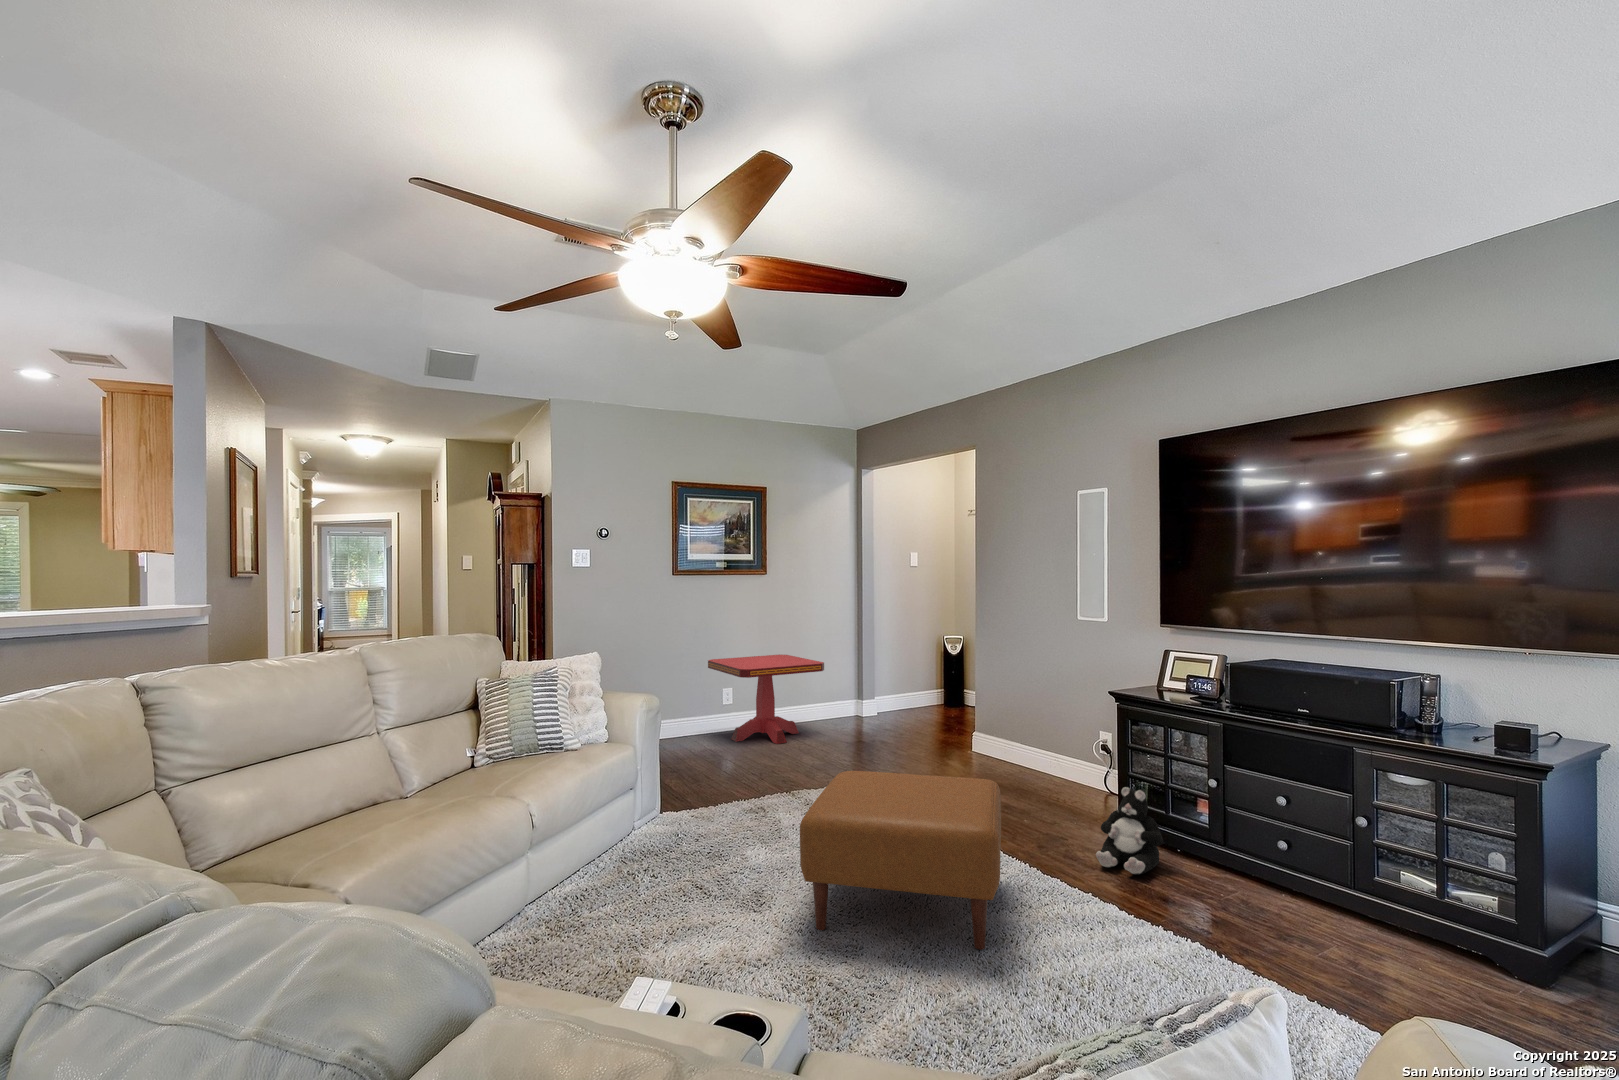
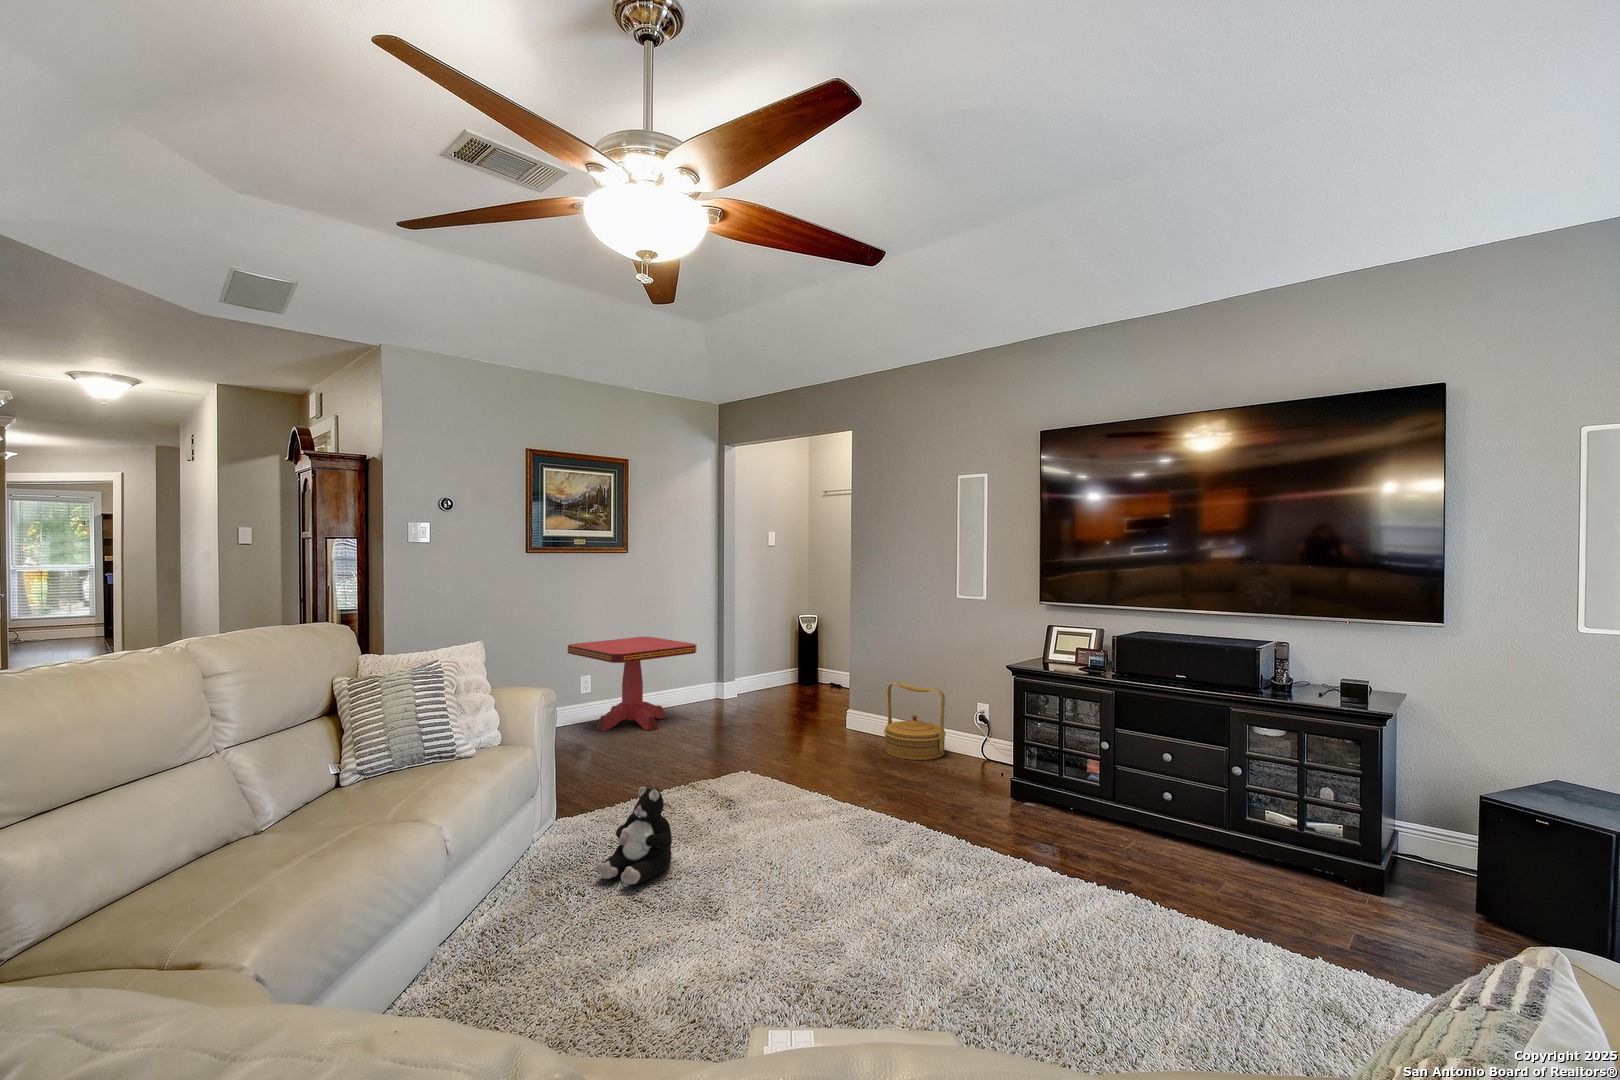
woven basket: none [1000,707,1067,790] -> present [884,682,946,760]
ottoman: present [800,771,1001,950] -> none [770,757,974,930]
plush toy: present [1096,787,1163,875] -> present [596,786,672,885]

